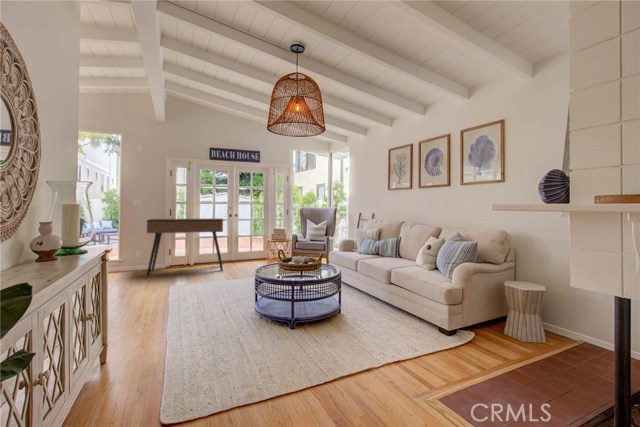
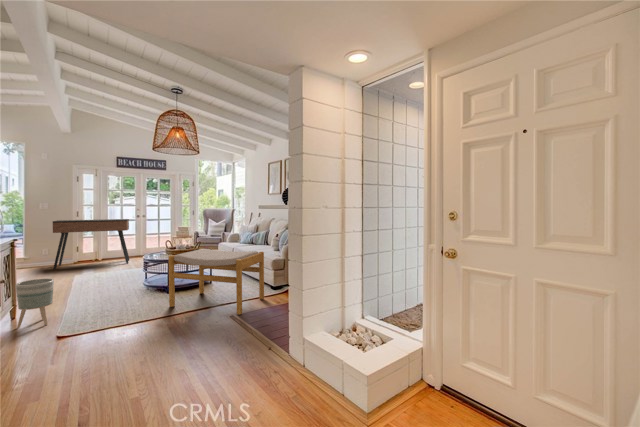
footstool: none [309,265,450,392] -> present [169,249,264,315]
planter: none [106,308,157,386] -> present [15,278,54,328]

